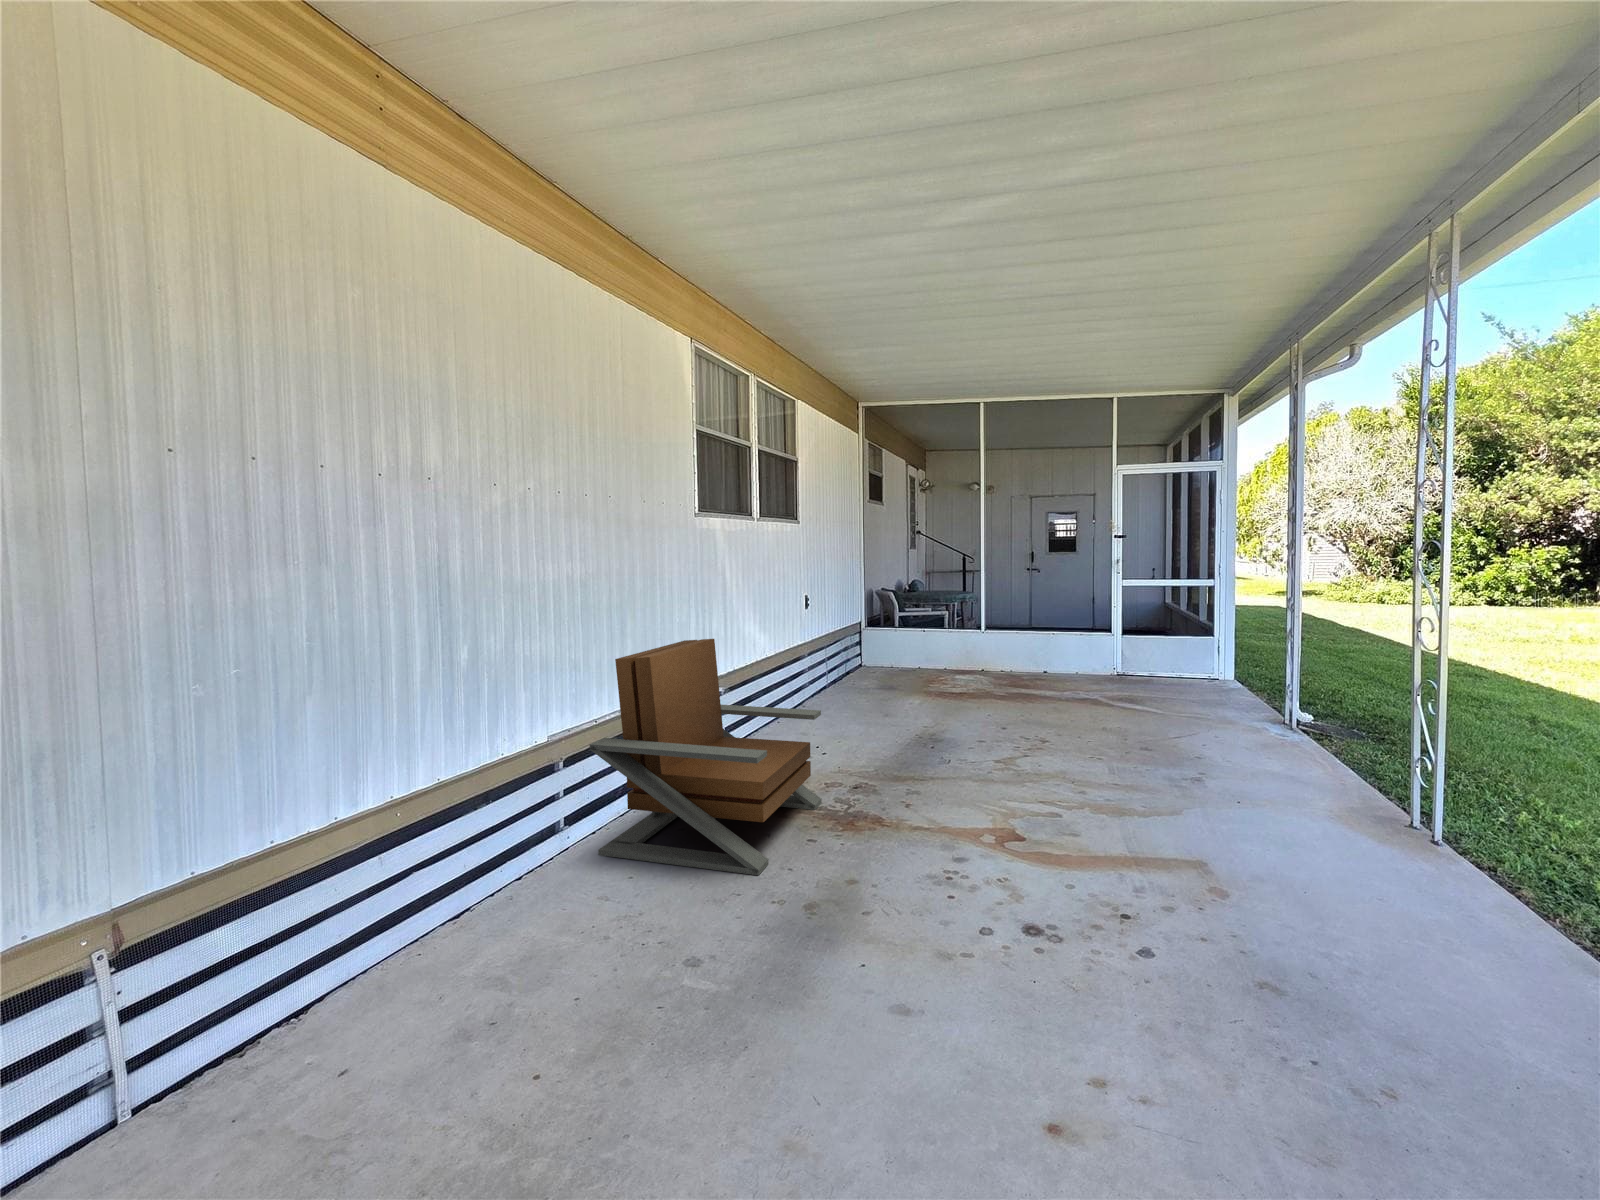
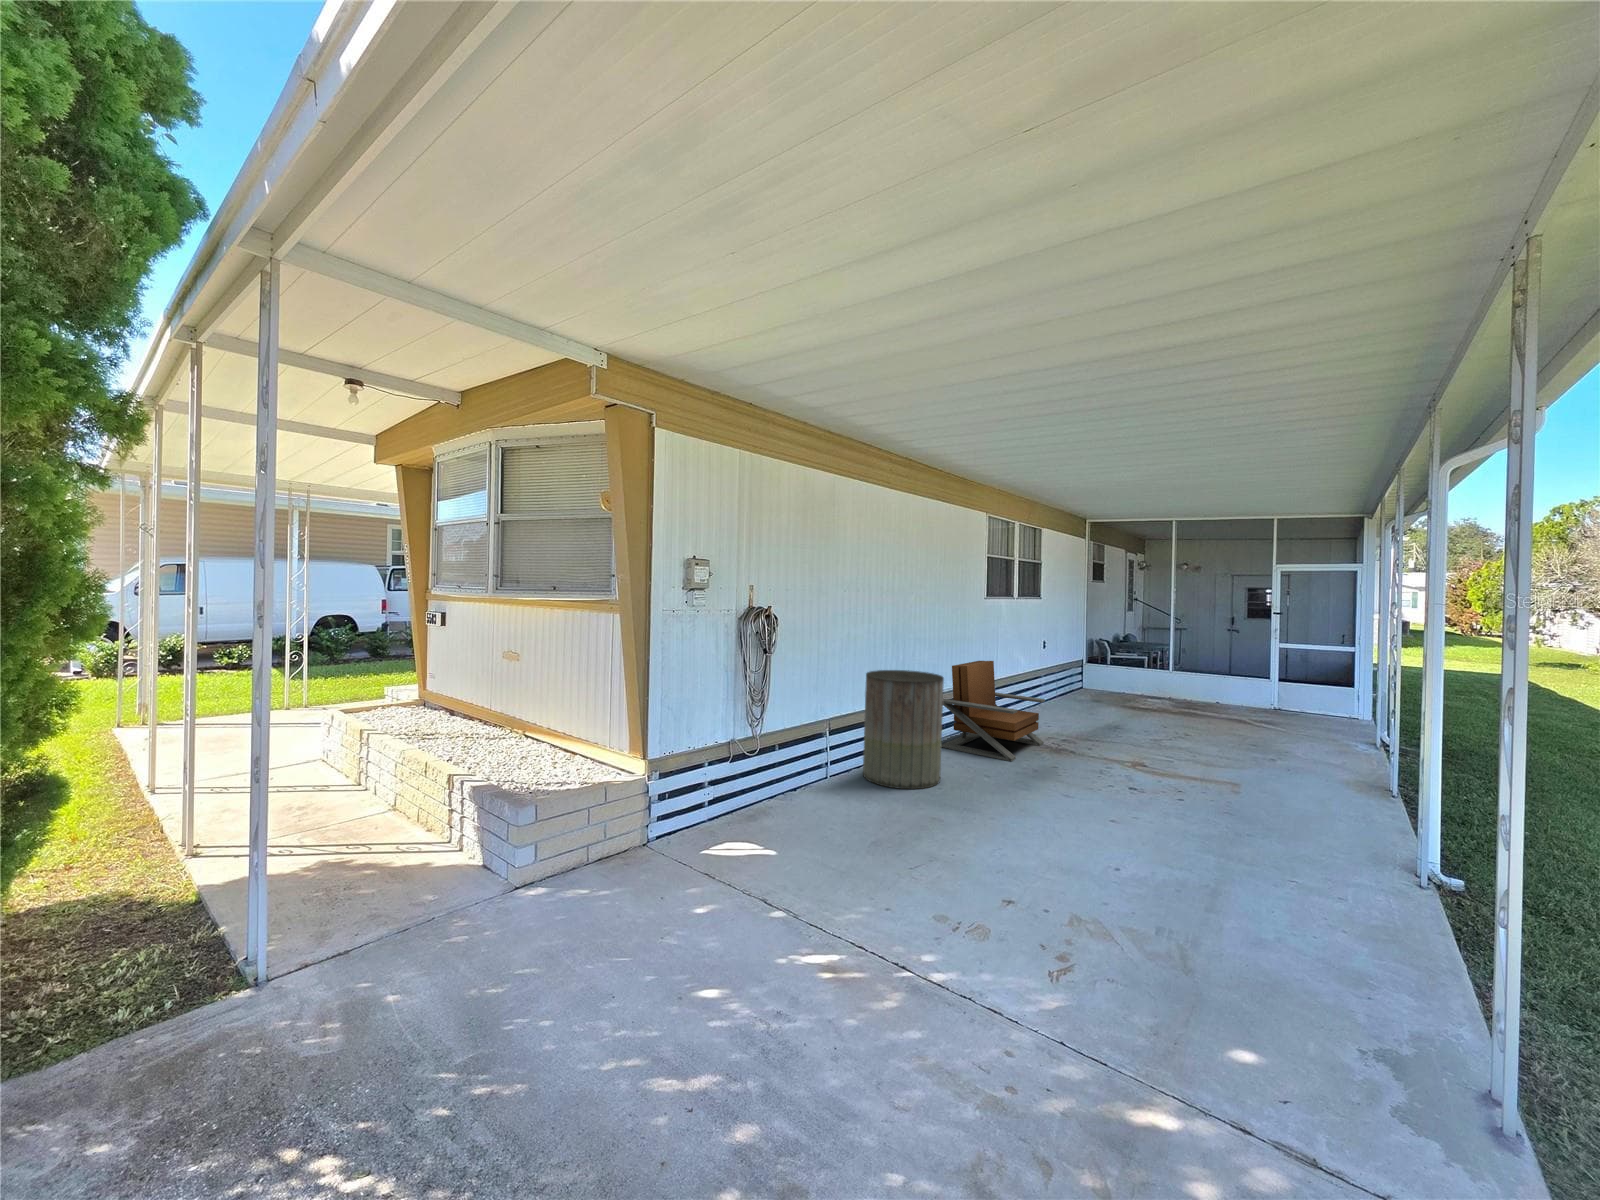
trash can: none [282,689,561,1105] -> present [863,670,944,789]

